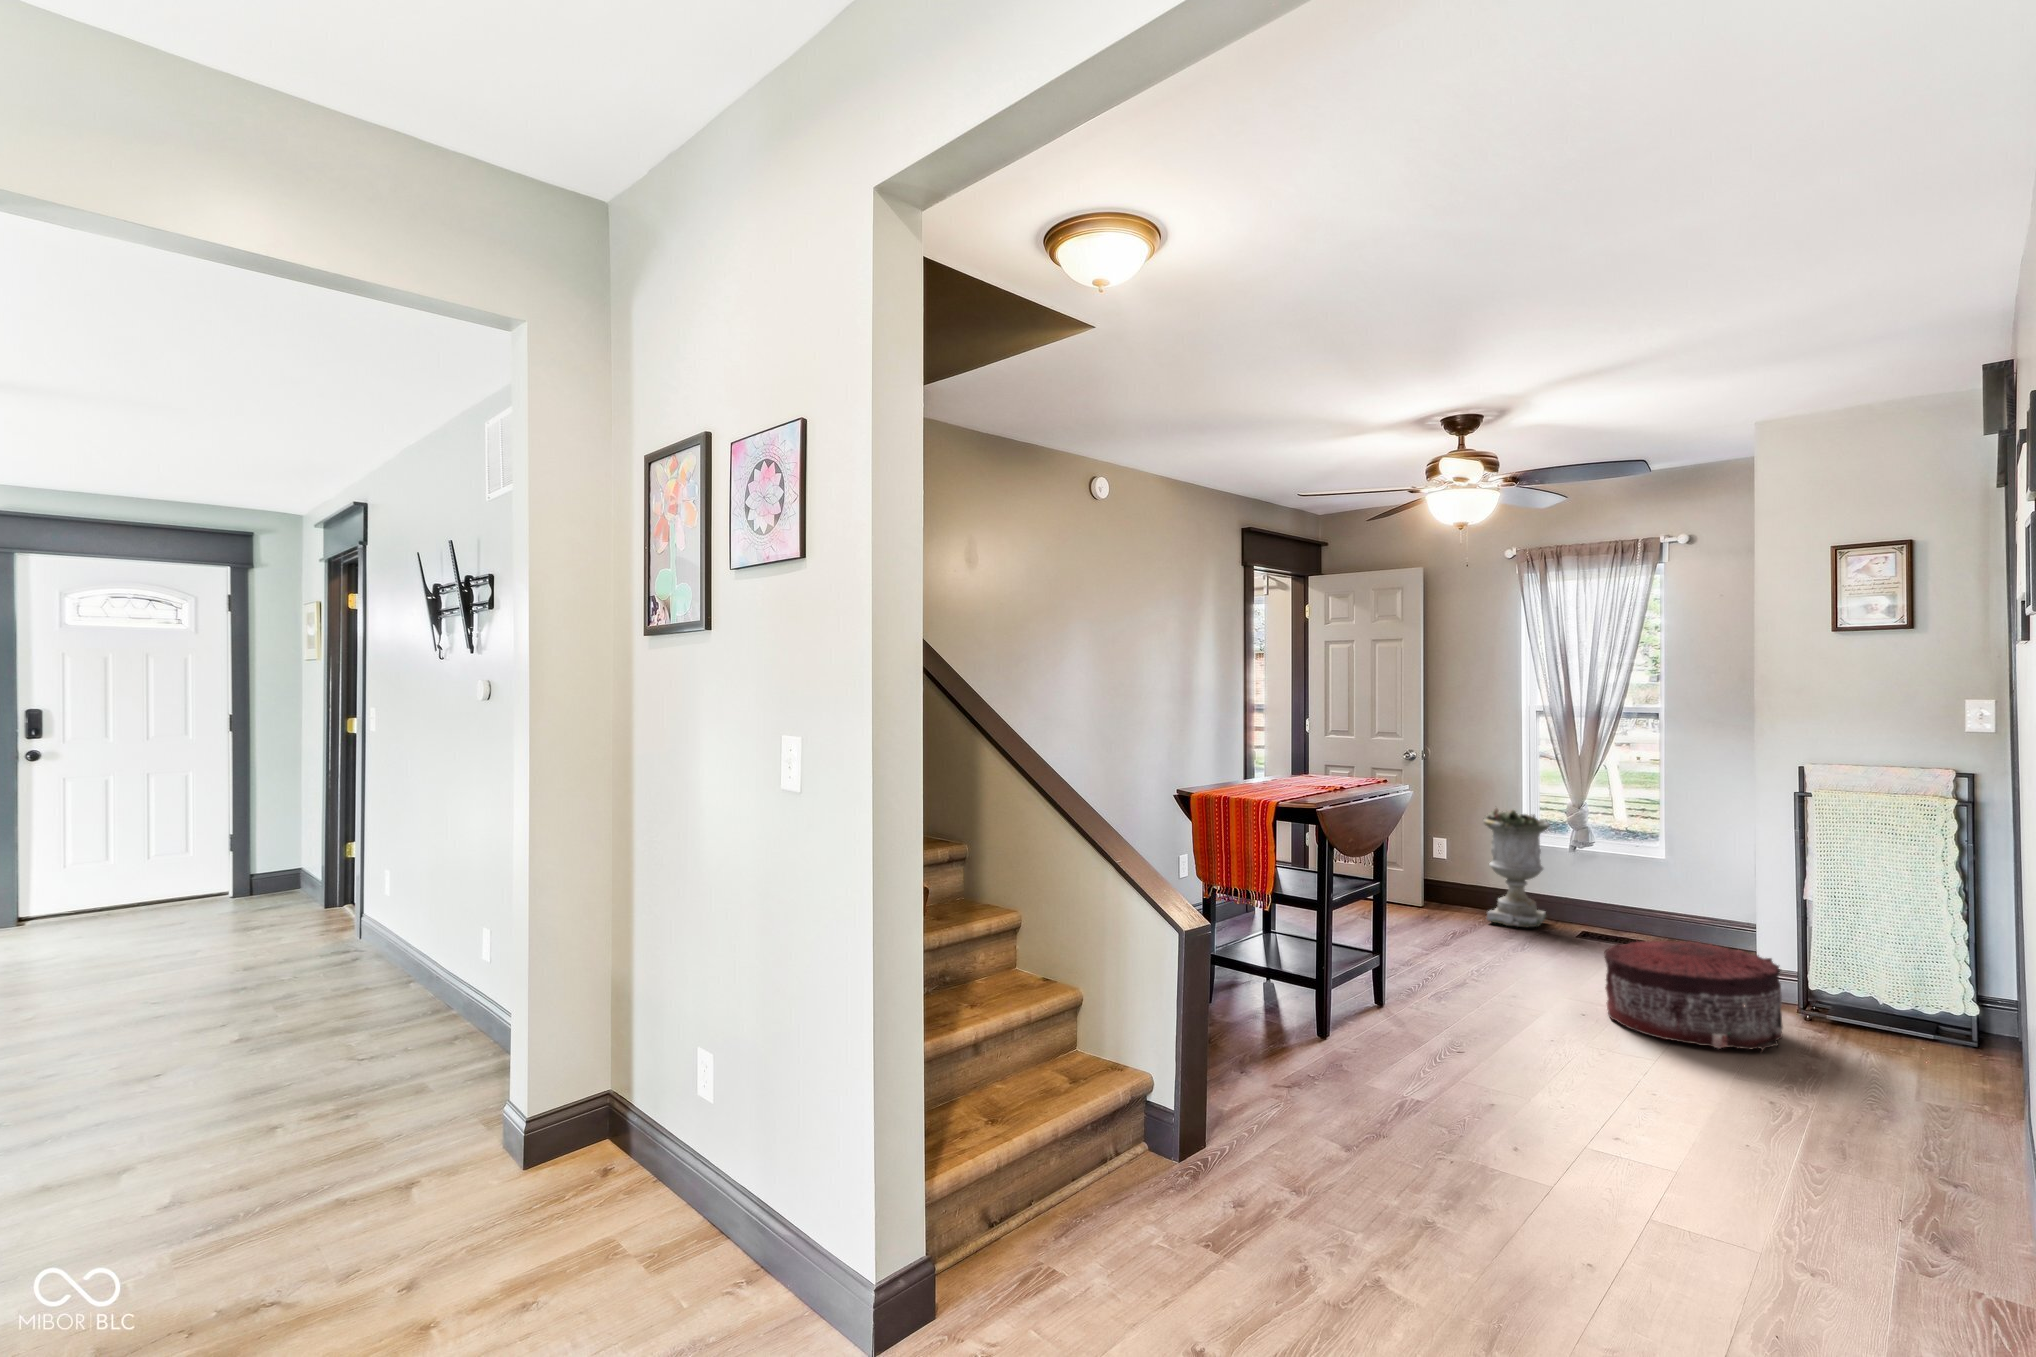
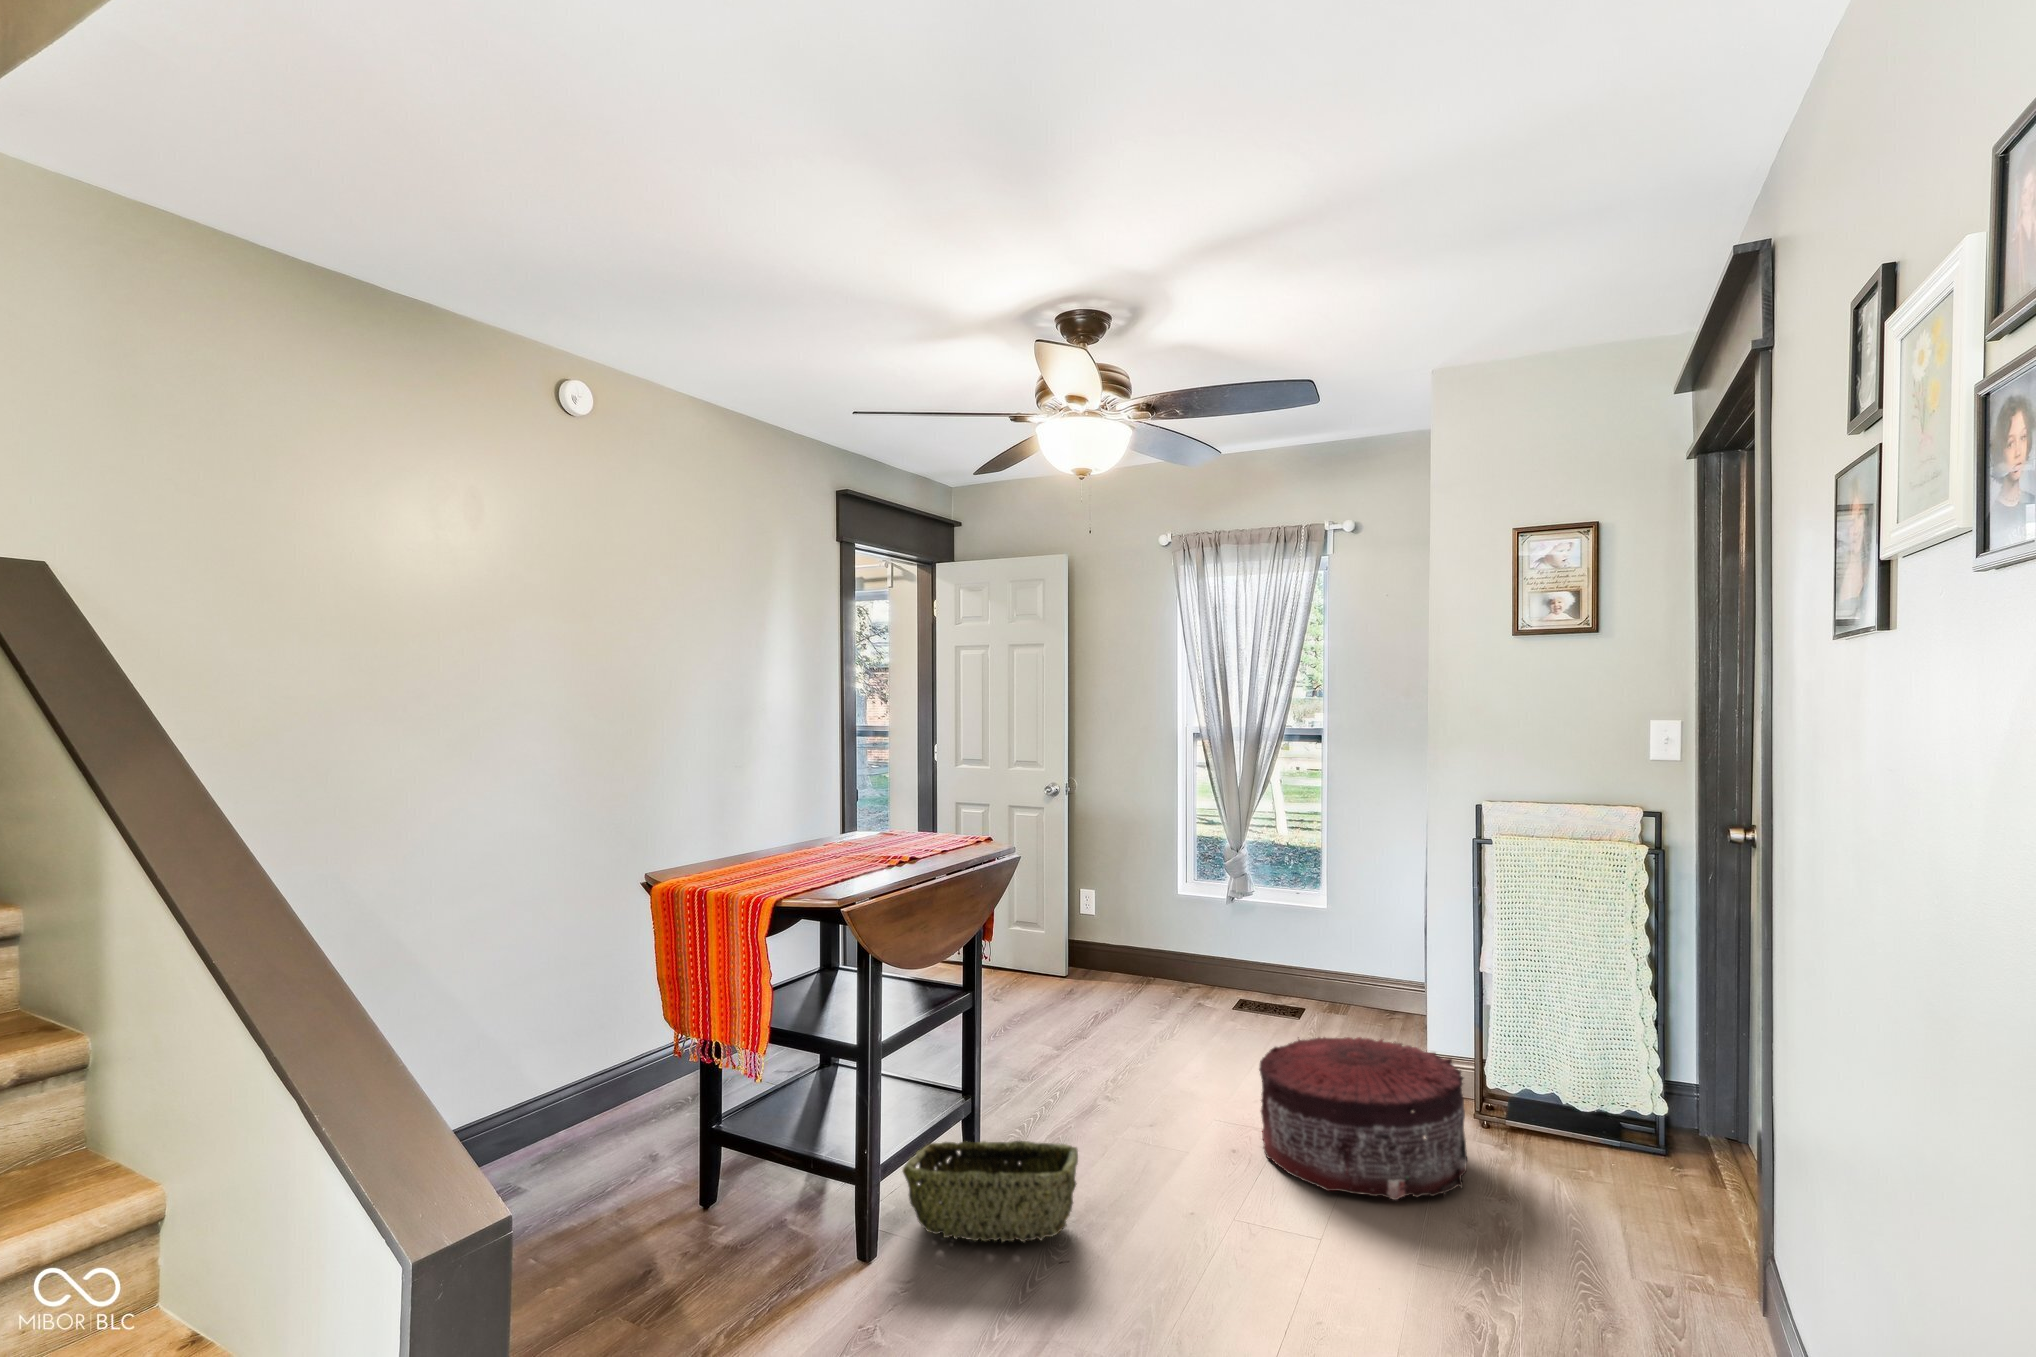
planter: present [1483,808,1550,927] -> none [1131,850,1206,1002]
woven basket: none [1345,979,1468,1041] -> present [903,1141,1078,1242]

